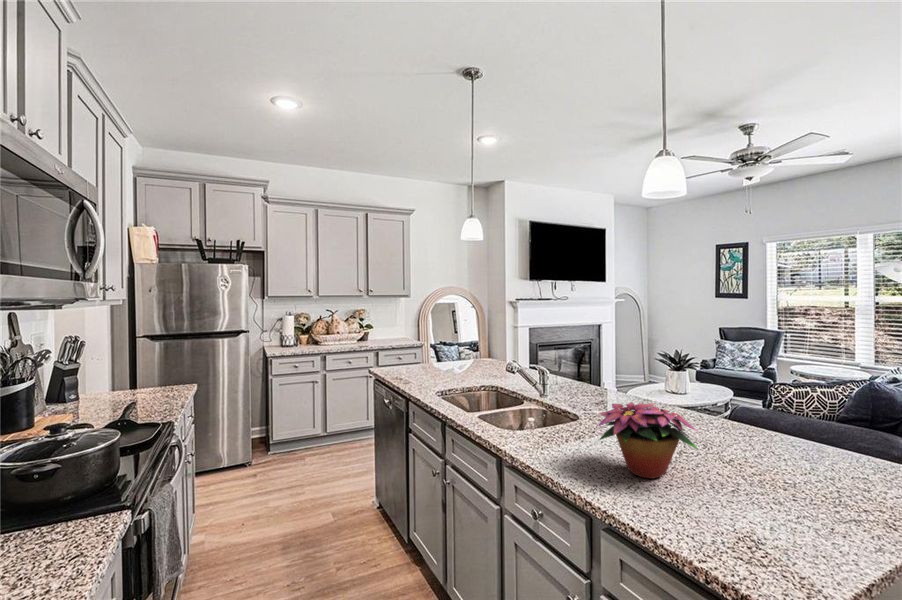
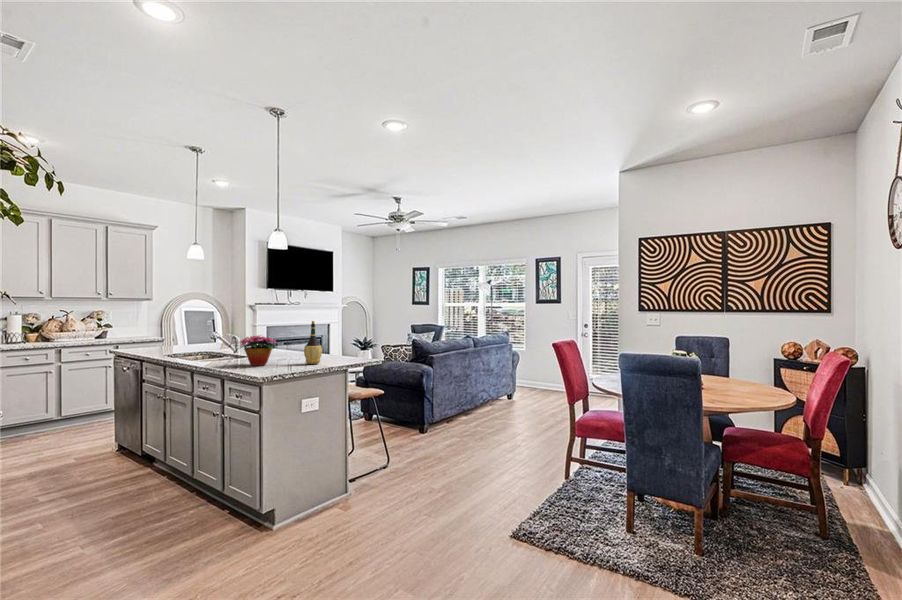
wine bottle: none [758,377,813,490] -> present [304,321,322,364]

